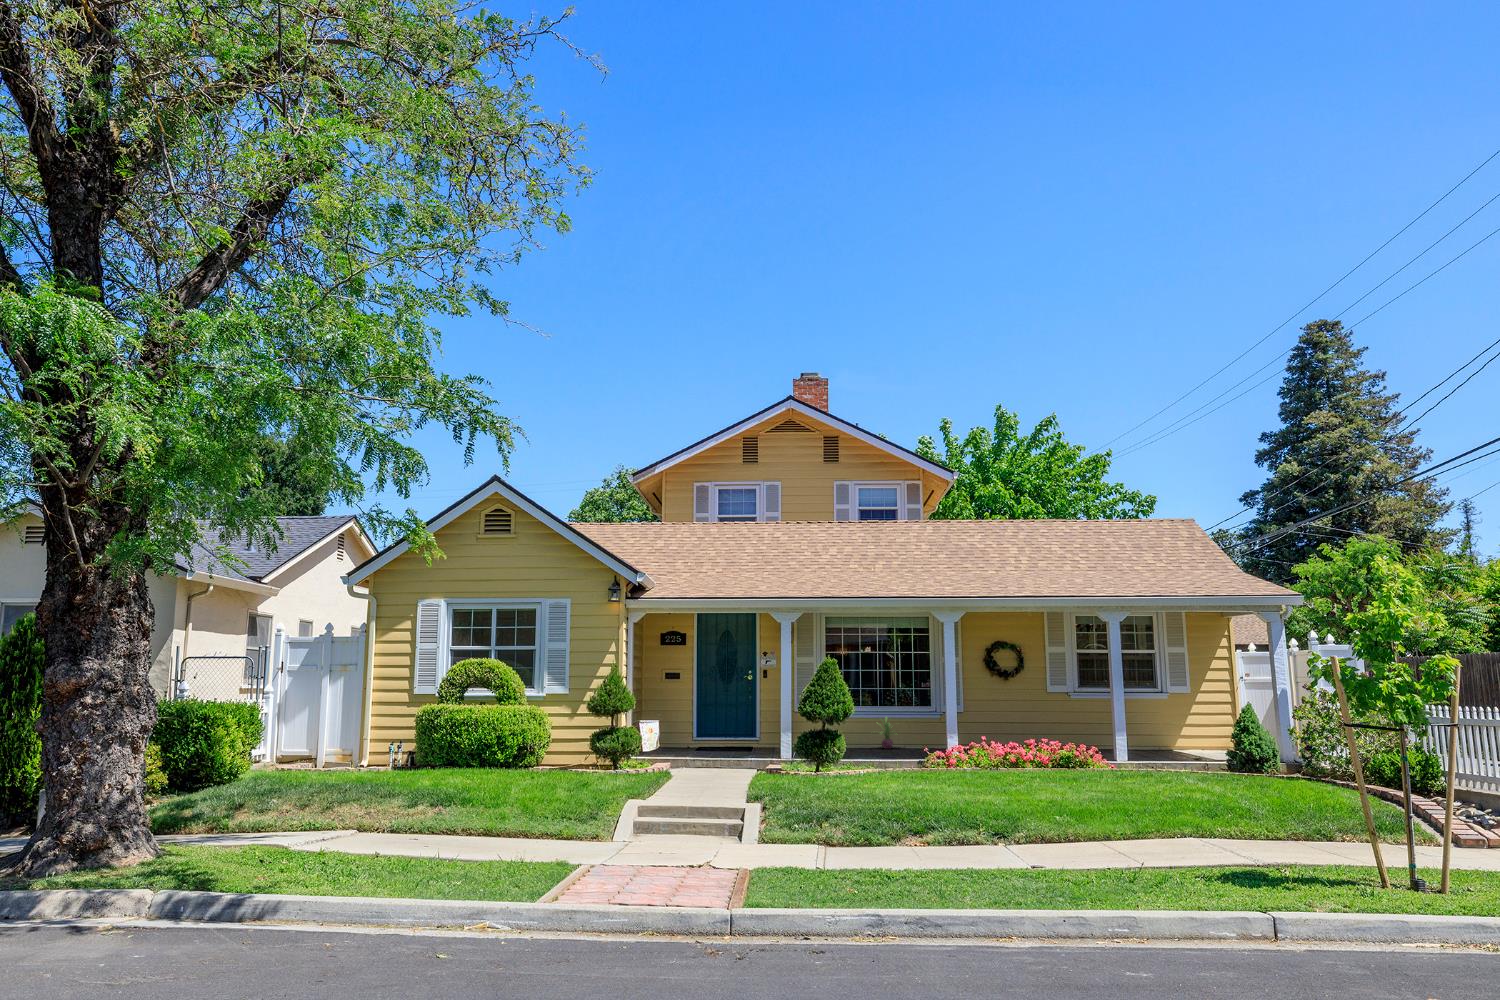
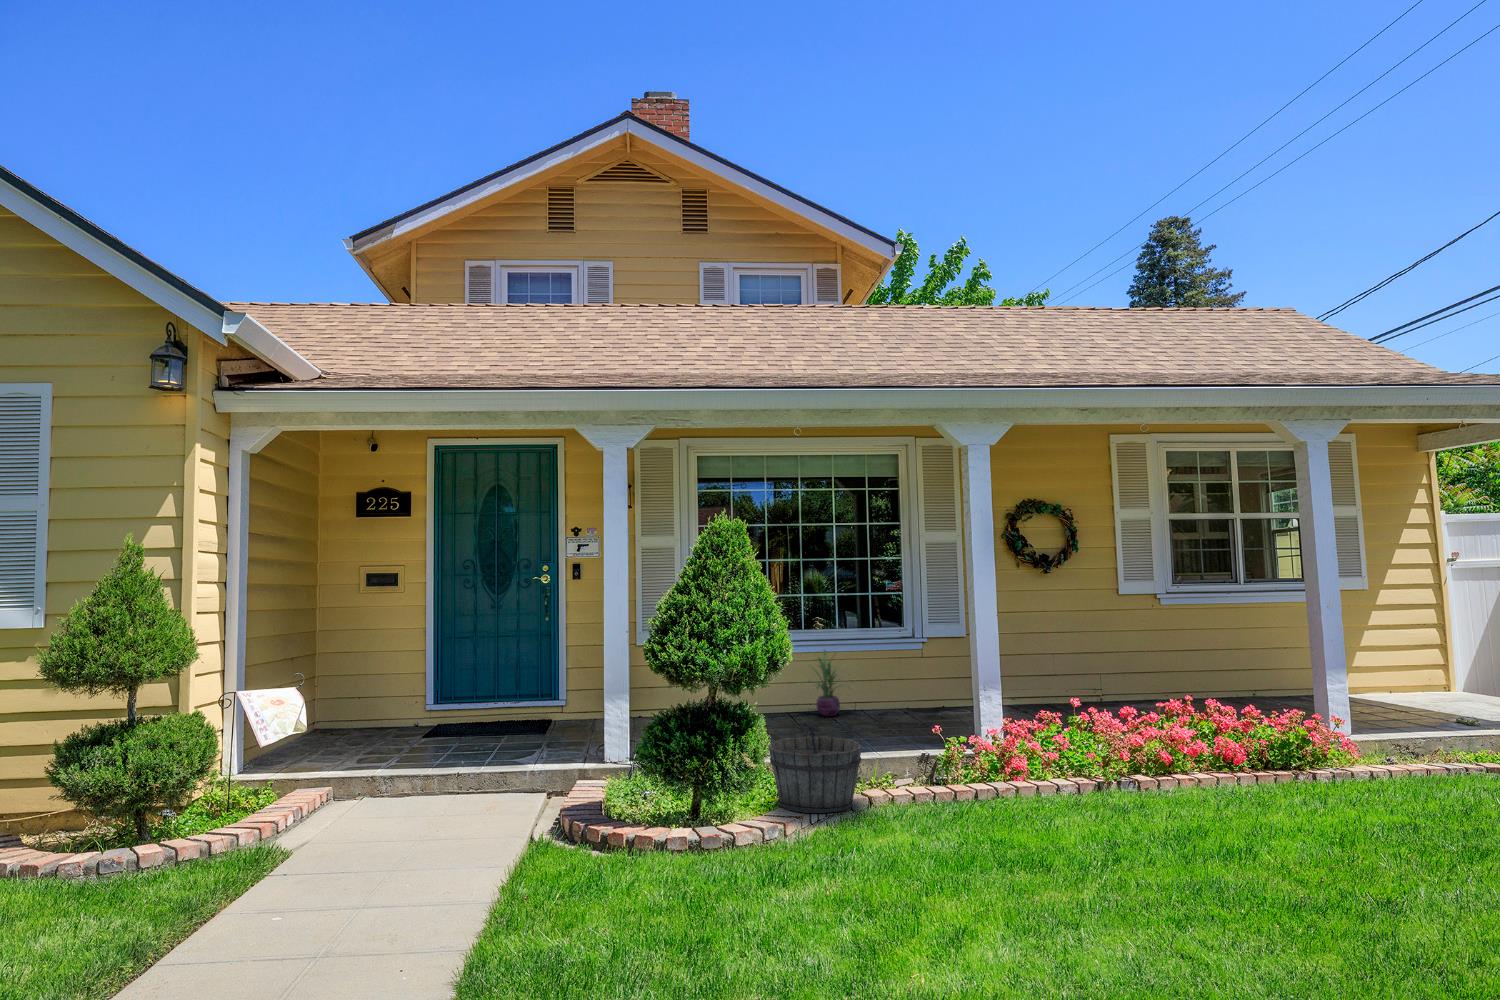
wooden bucket: none [844,738,880,770] -> present [769,723,862,813]

